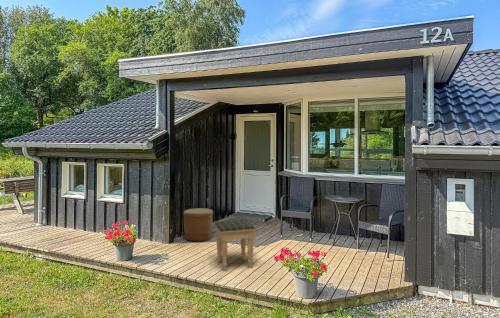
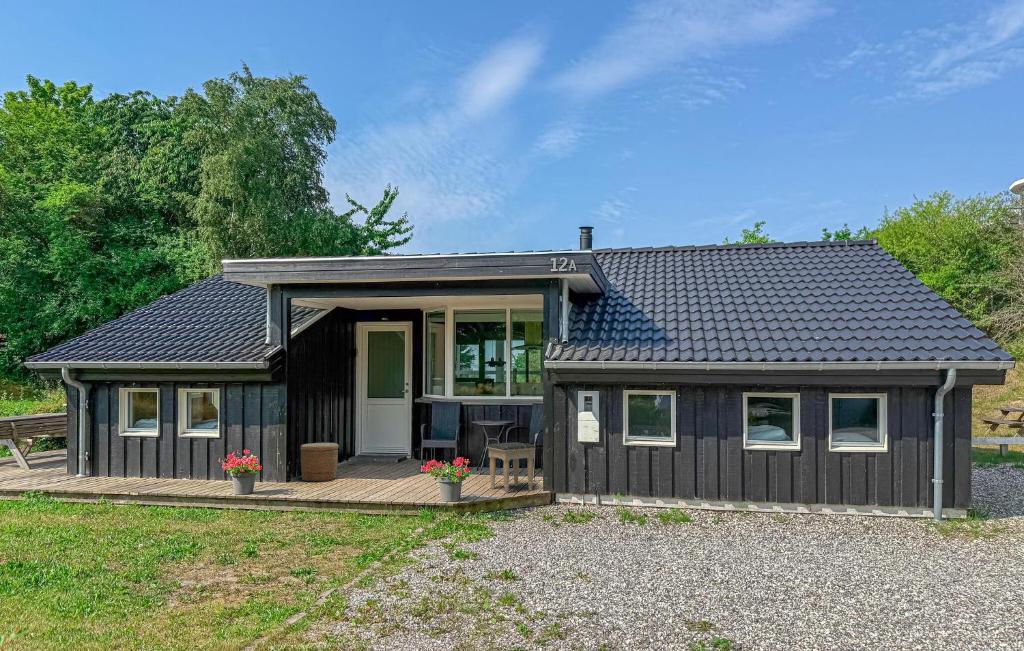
footstool: present [215,220,255,271] -> present [487,442,536,493]

